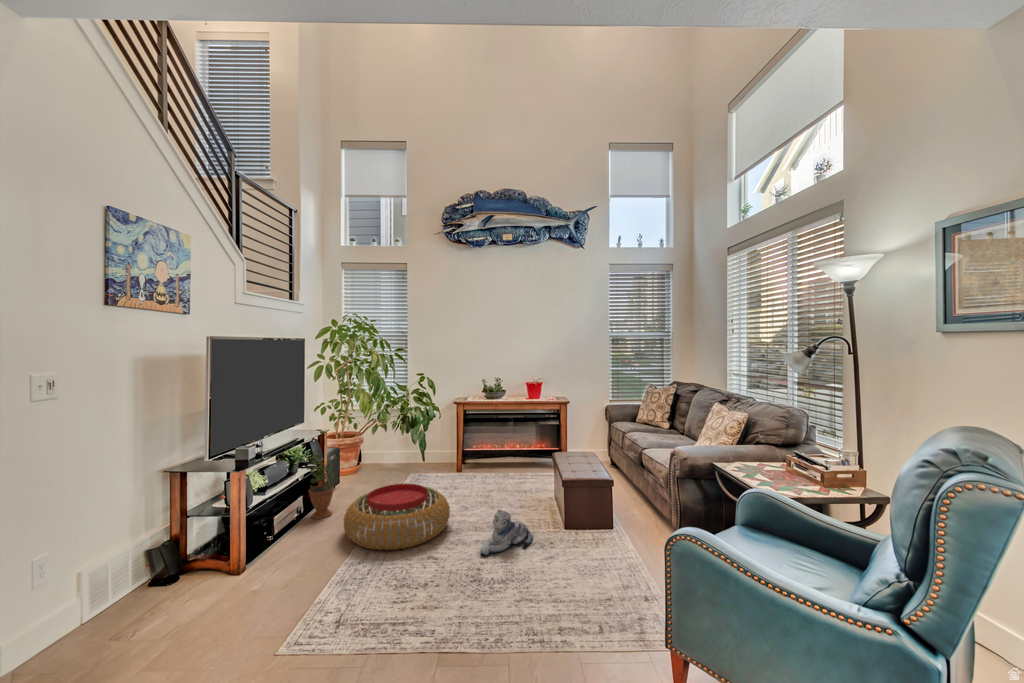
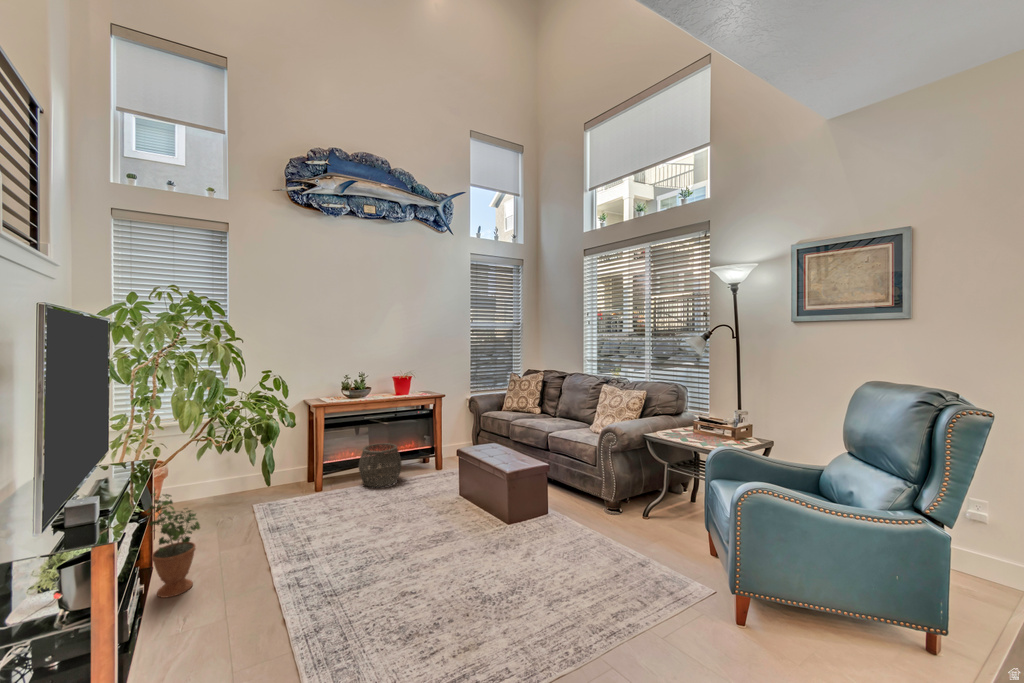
woven basket: none [484,439,520,476] -> present [359,443,401,487]
pouf: present [344,484,450,550] -> none [247,512,395,610]
plush toy: present [480,510,532,555] -> none [453,517,496,572]

